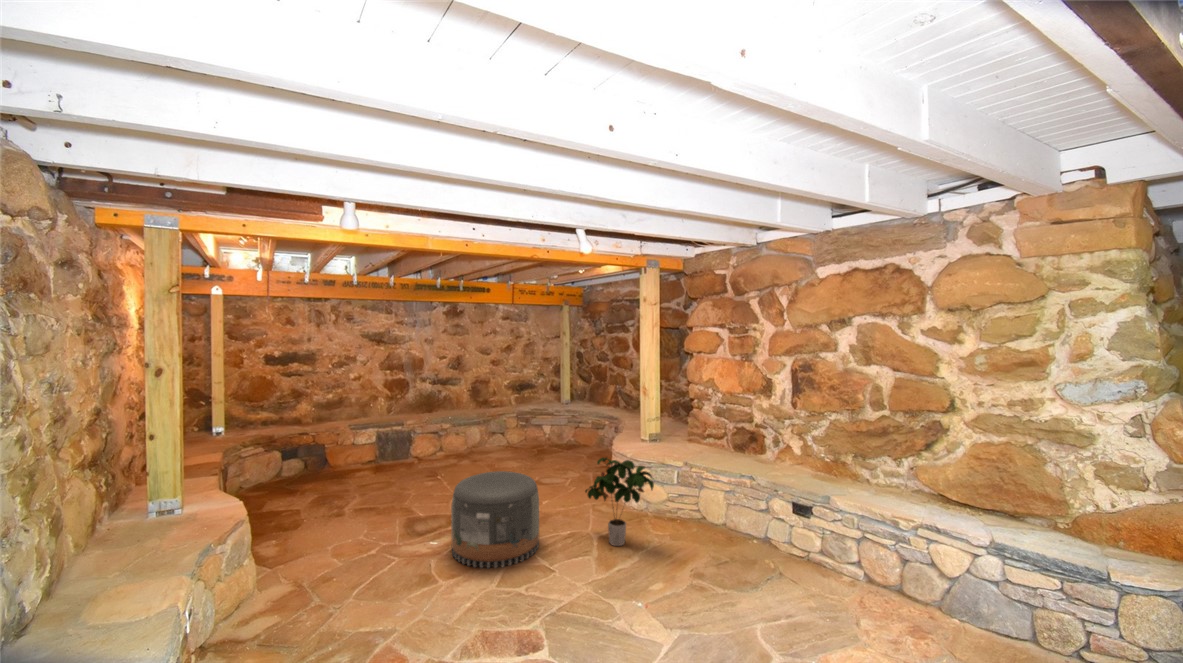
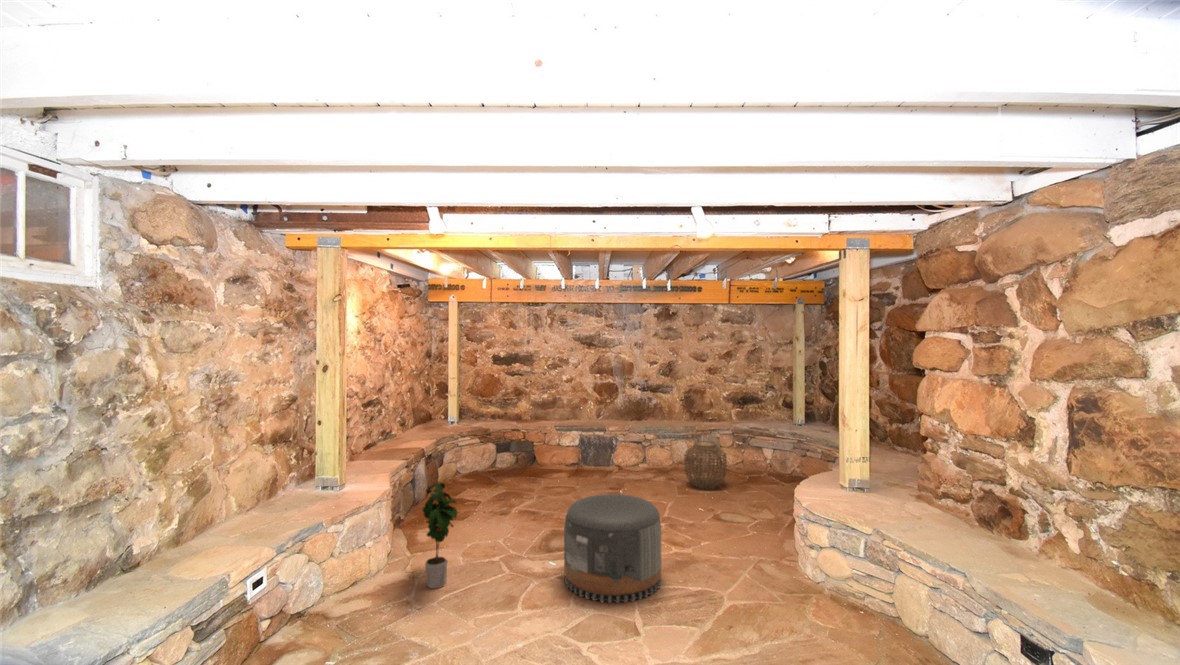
woven basket: none [489,421,524,461] -> present [684,441,727,489]
potted plant: present [585,457,654,546] -> present [423,483,457,588]

